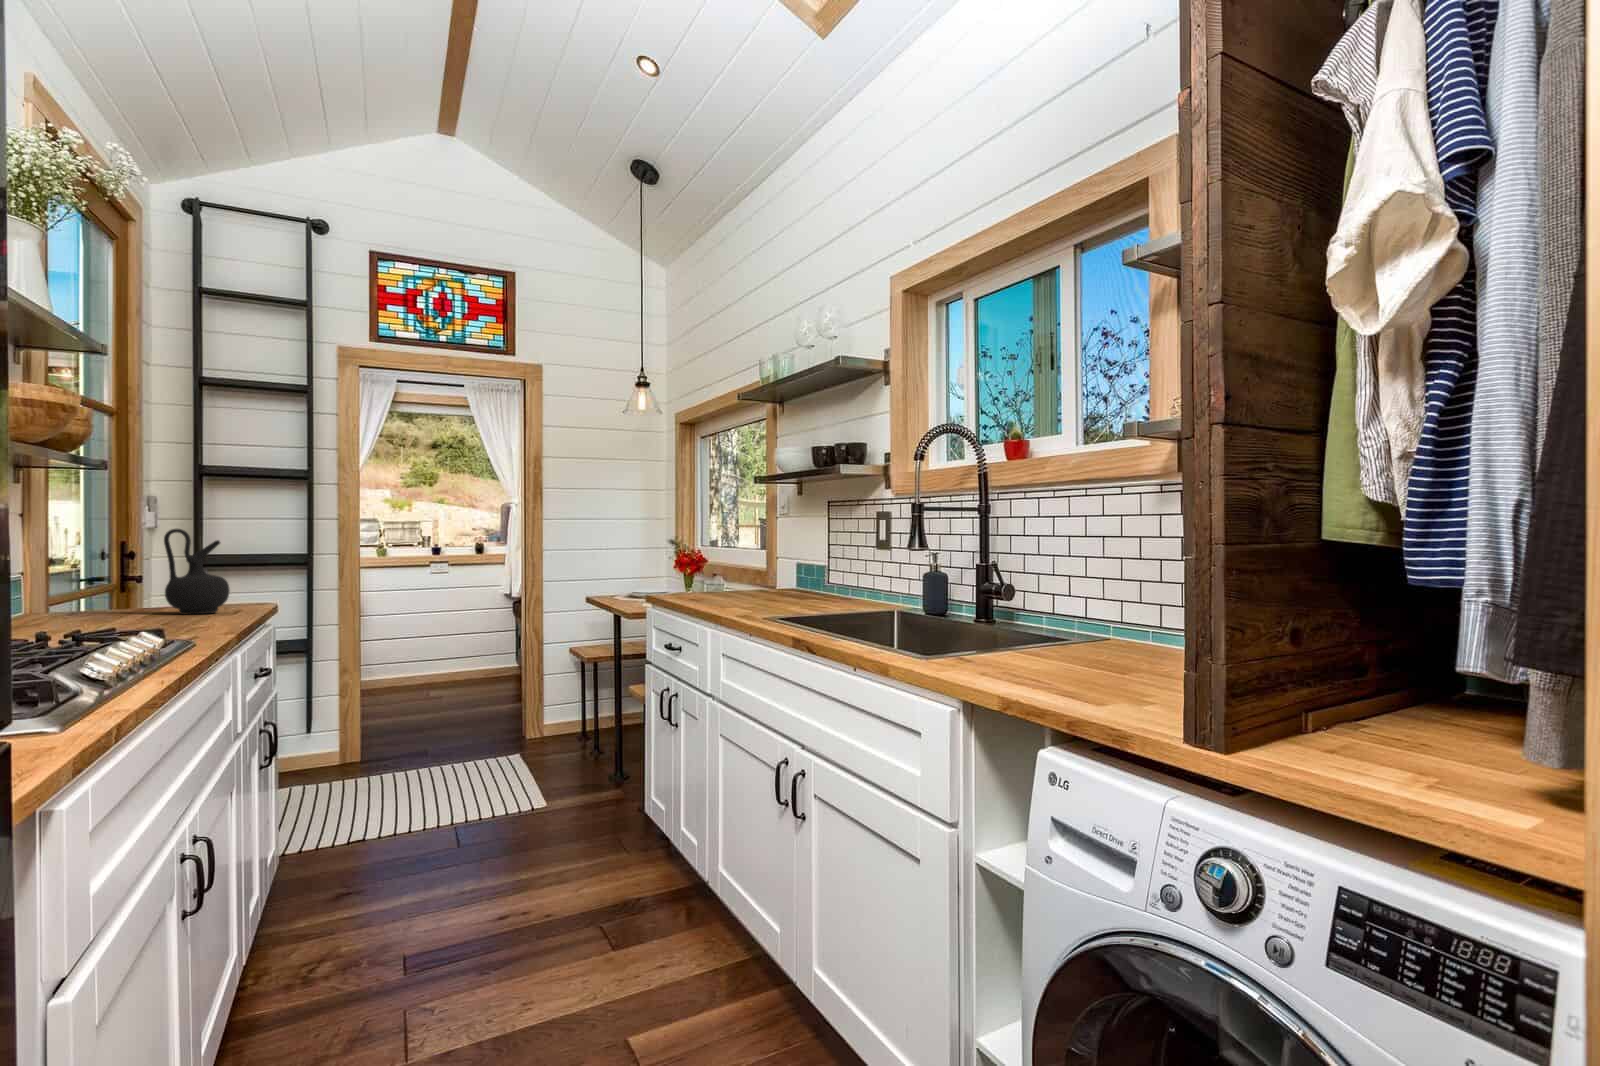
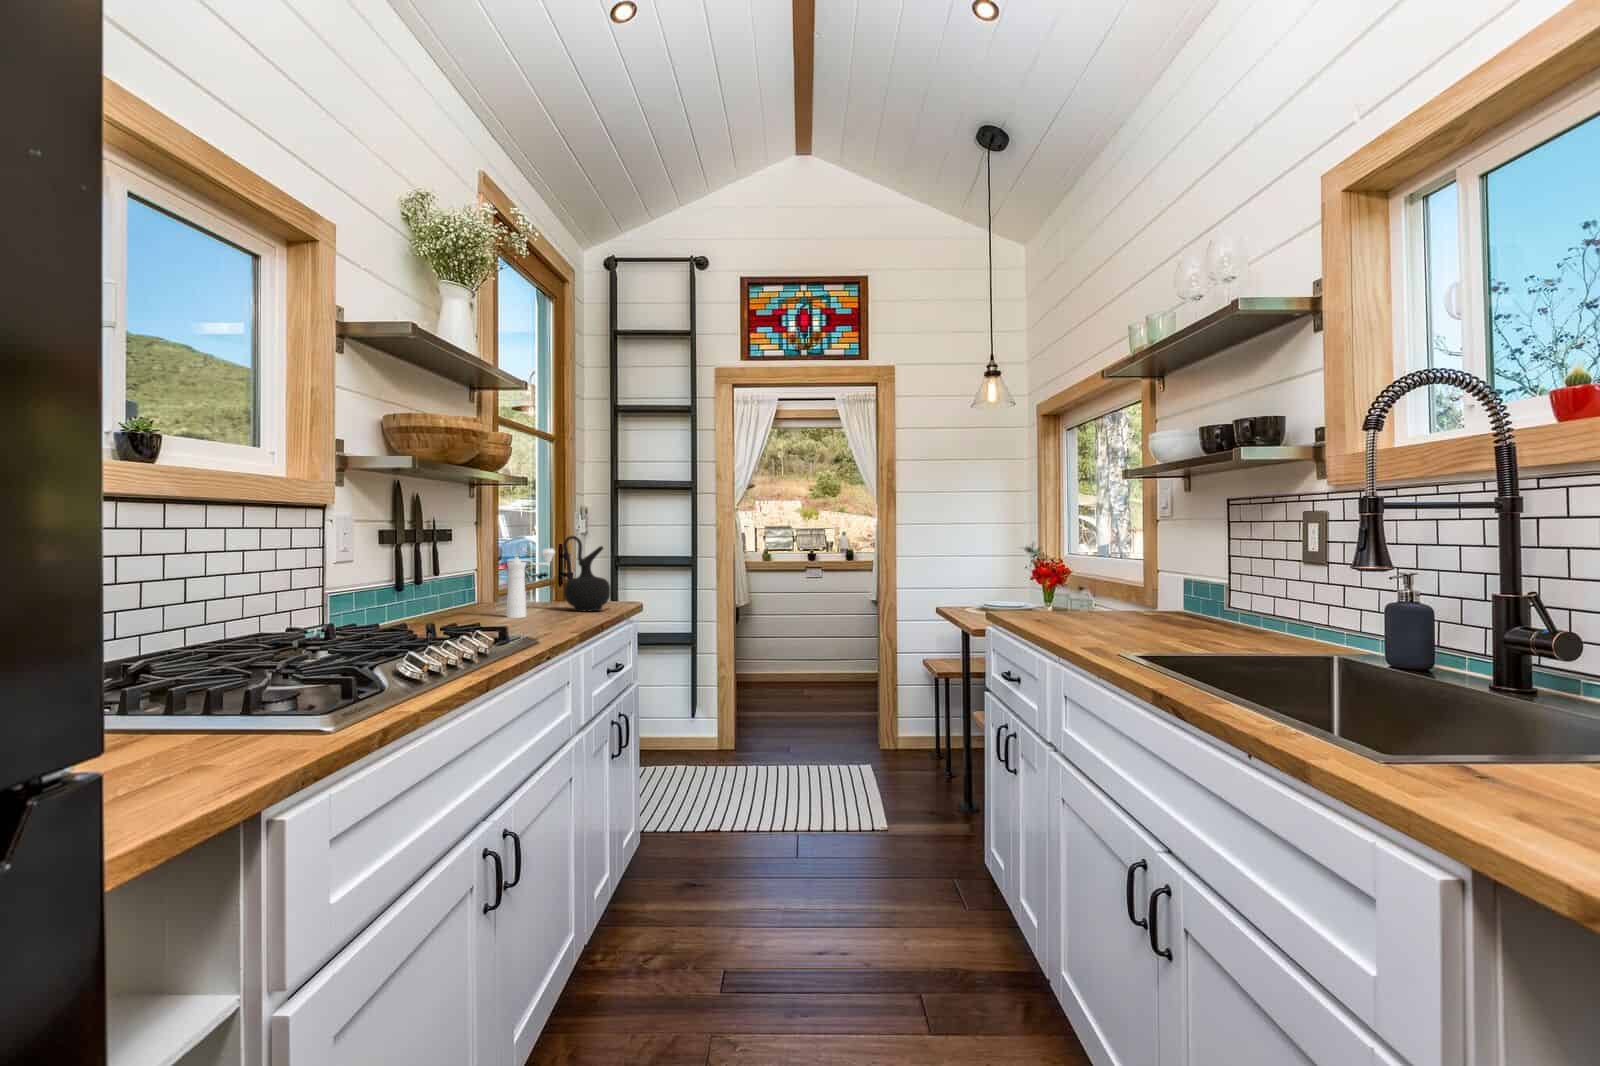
pepper mill: none [98,543,165,624] -> present [507,549,555,618]

